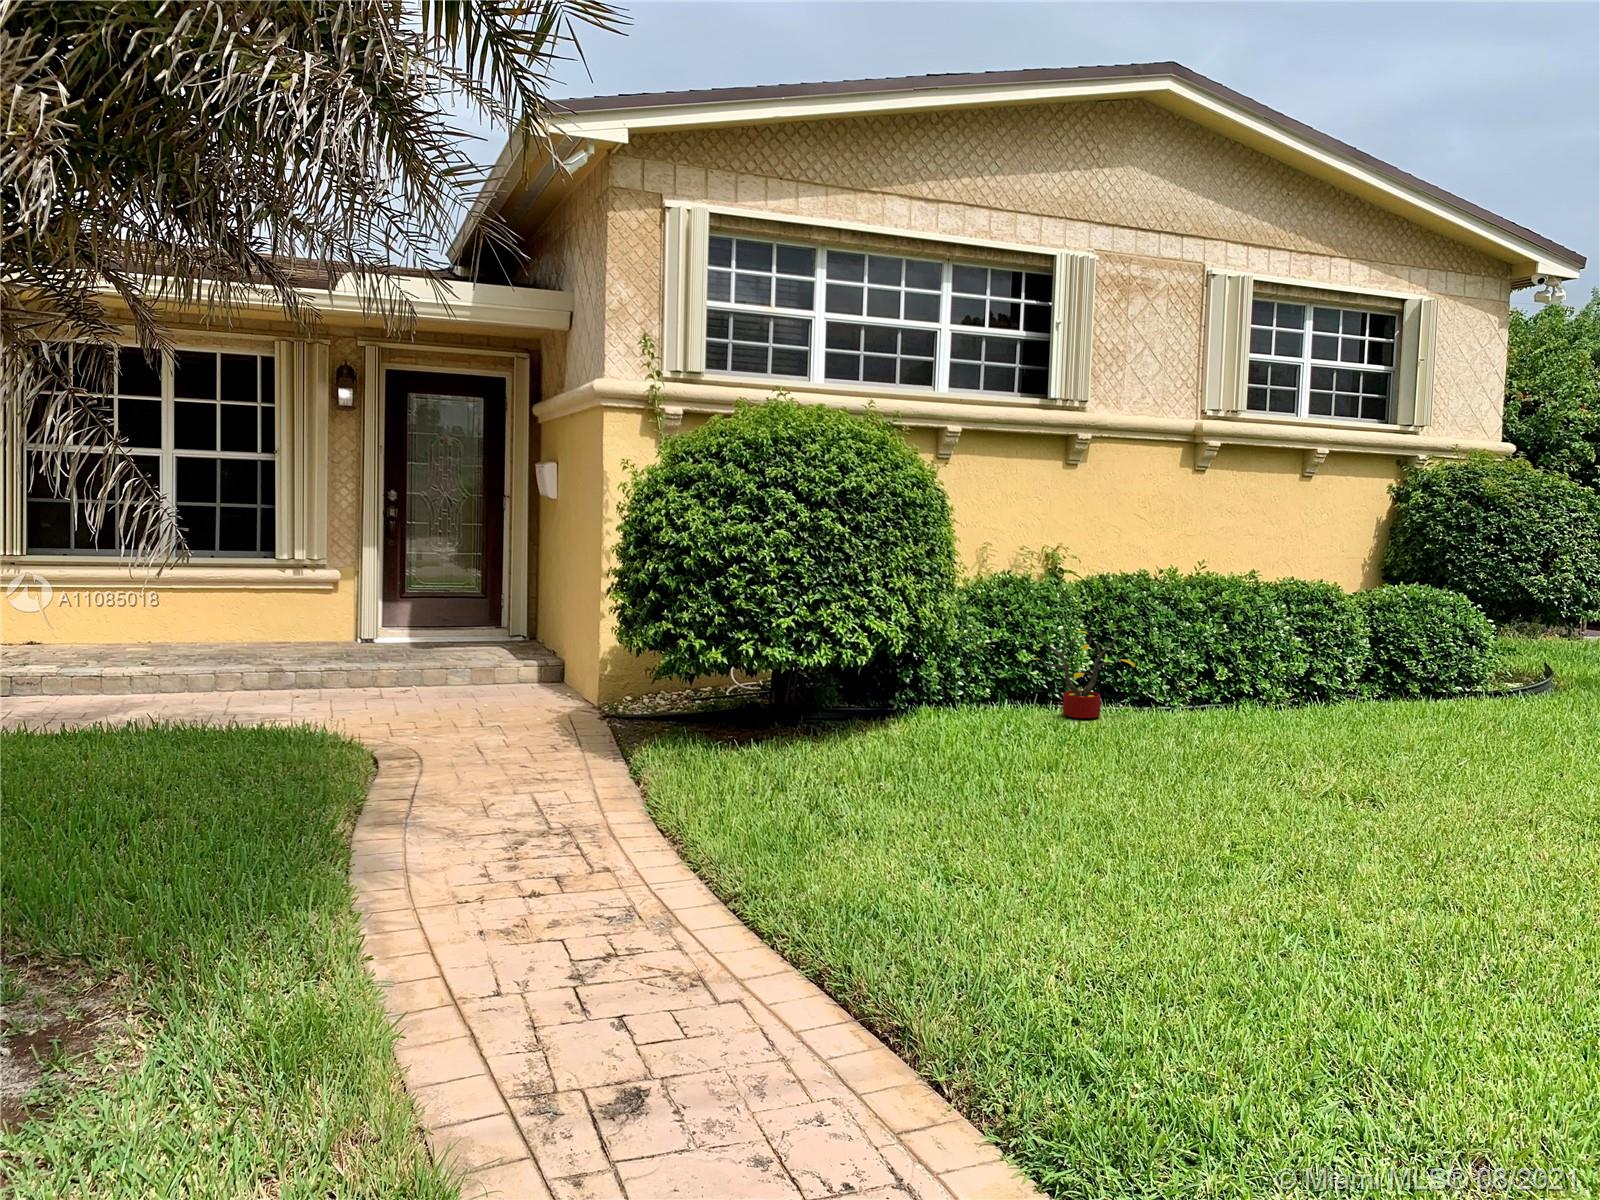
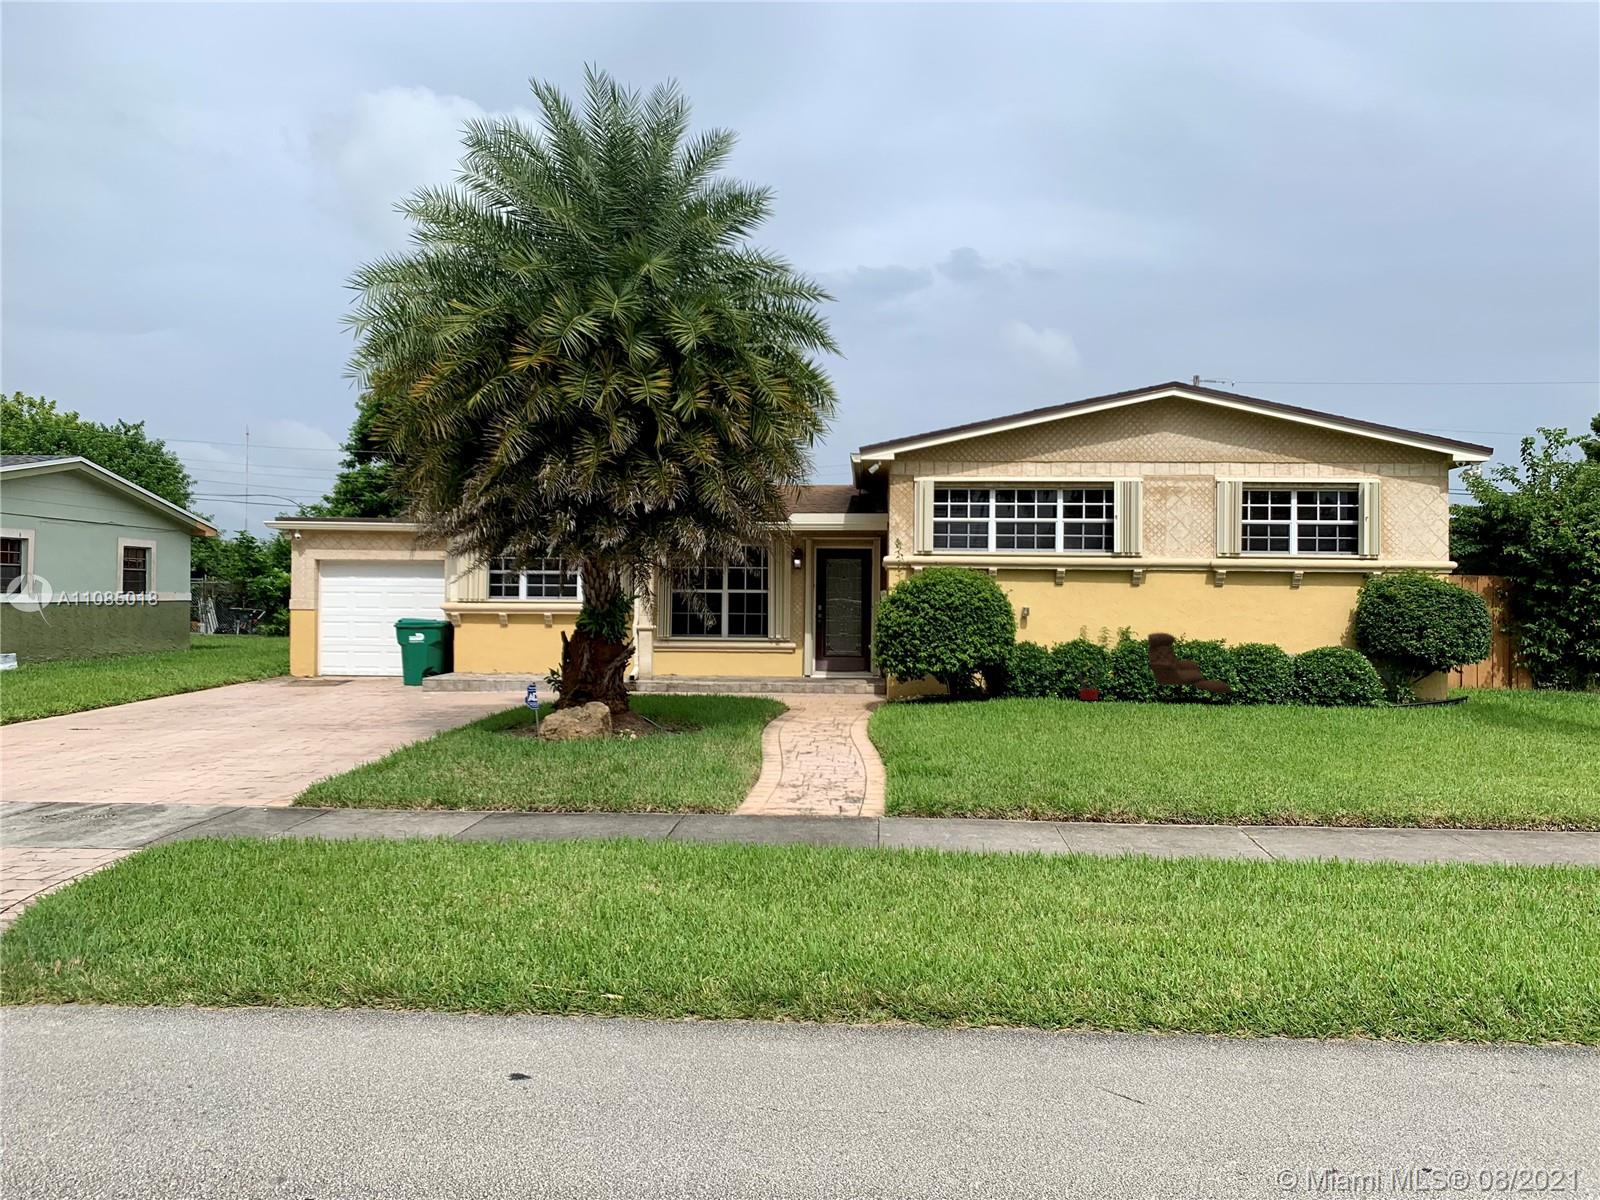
lounge chair: none [1195,568,1361,723] -> present [1148,633,1231,703]

